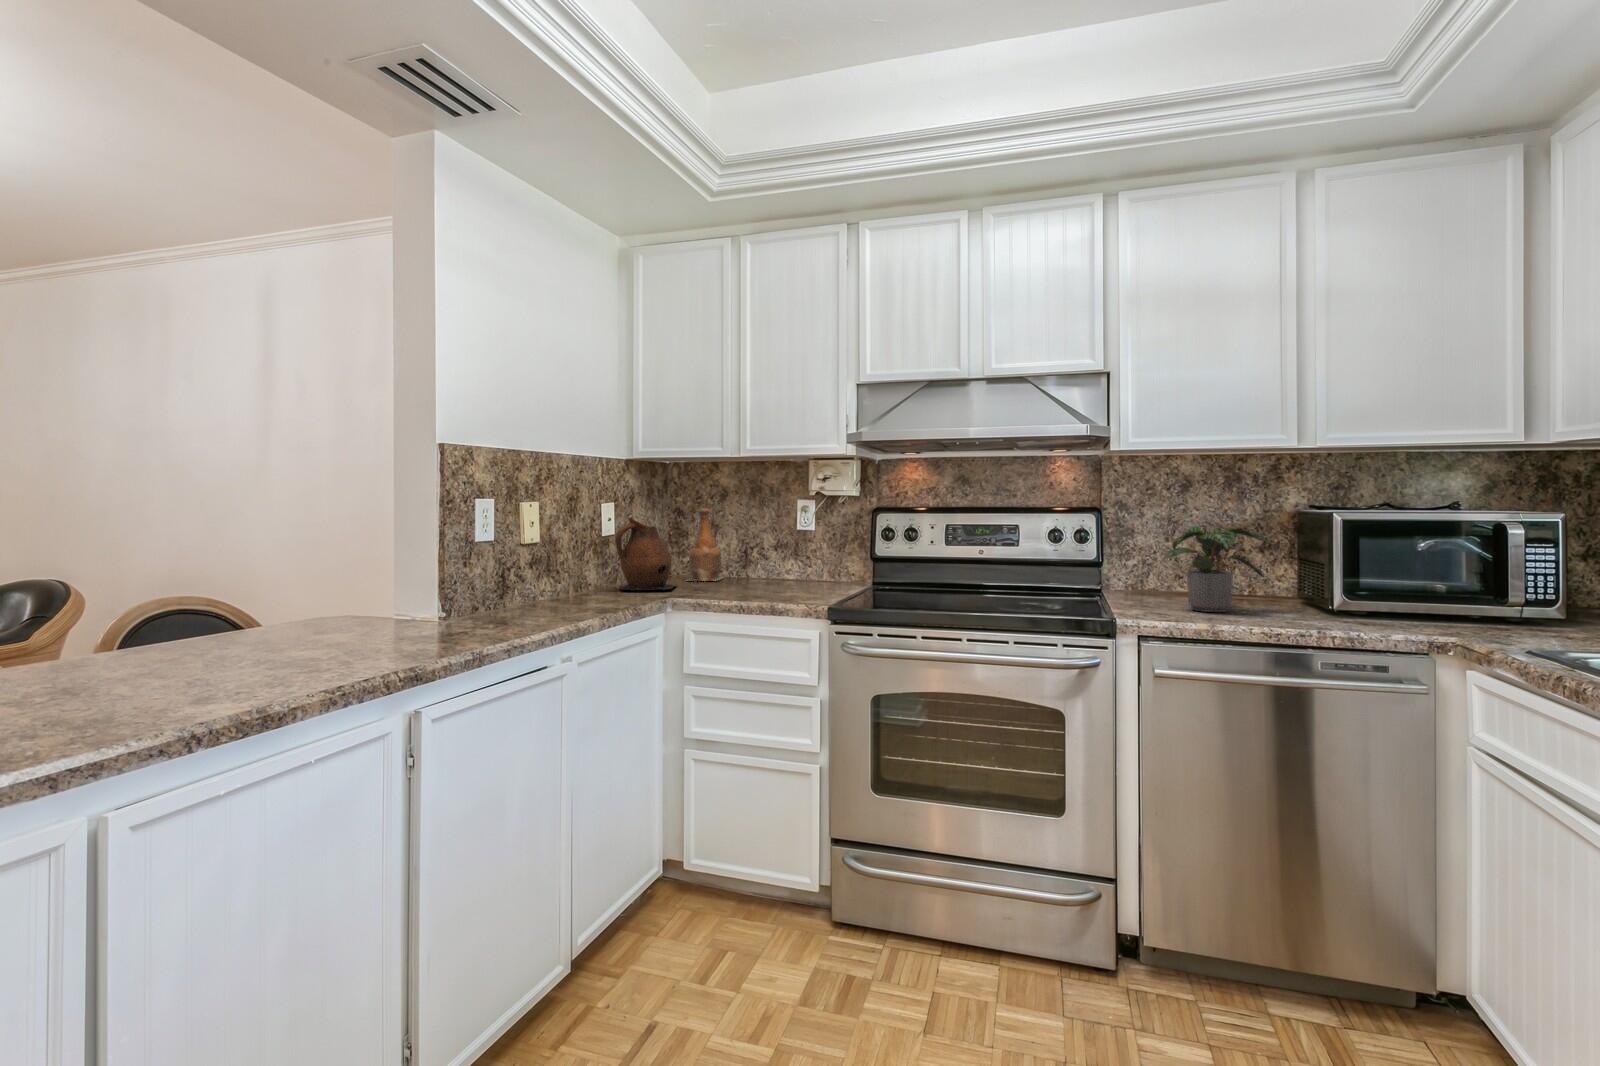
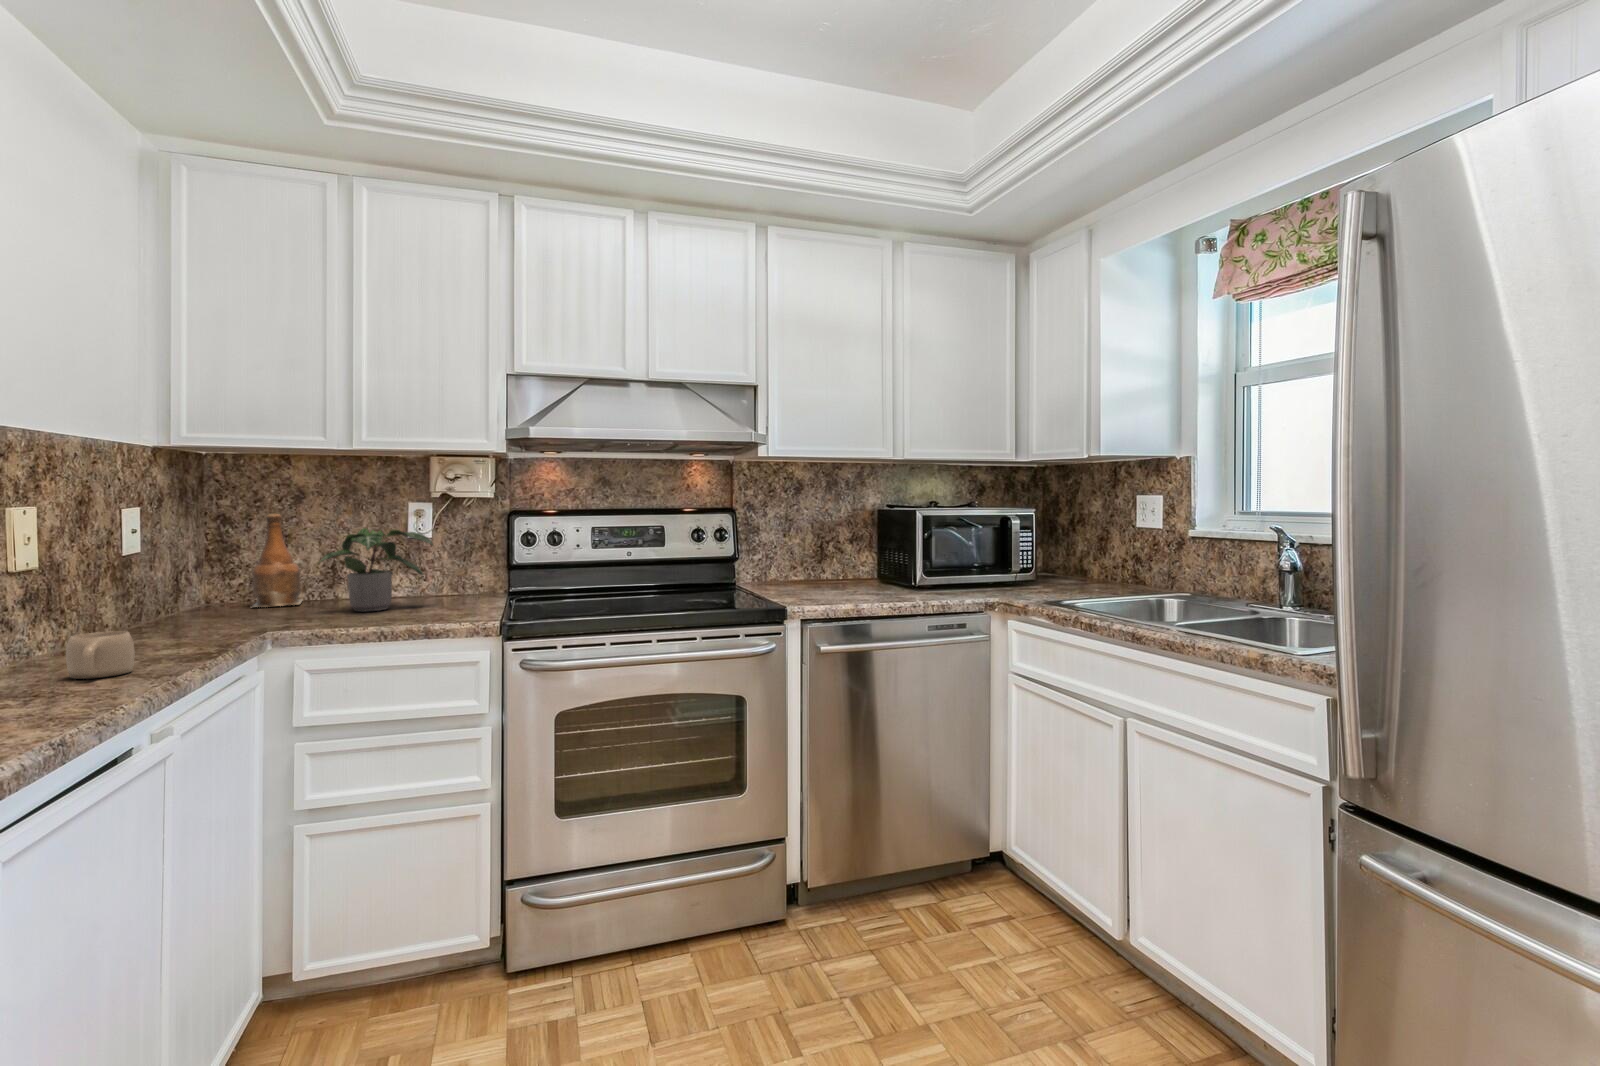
ceramic pitcher: present [615,517,676,590] -> none [157,528,255,626]
potted plant: present [1163,526,1269,612] -> present [320,528,433,612]
mug: none [523,588,561,619] -> present [66,631,135,679]

